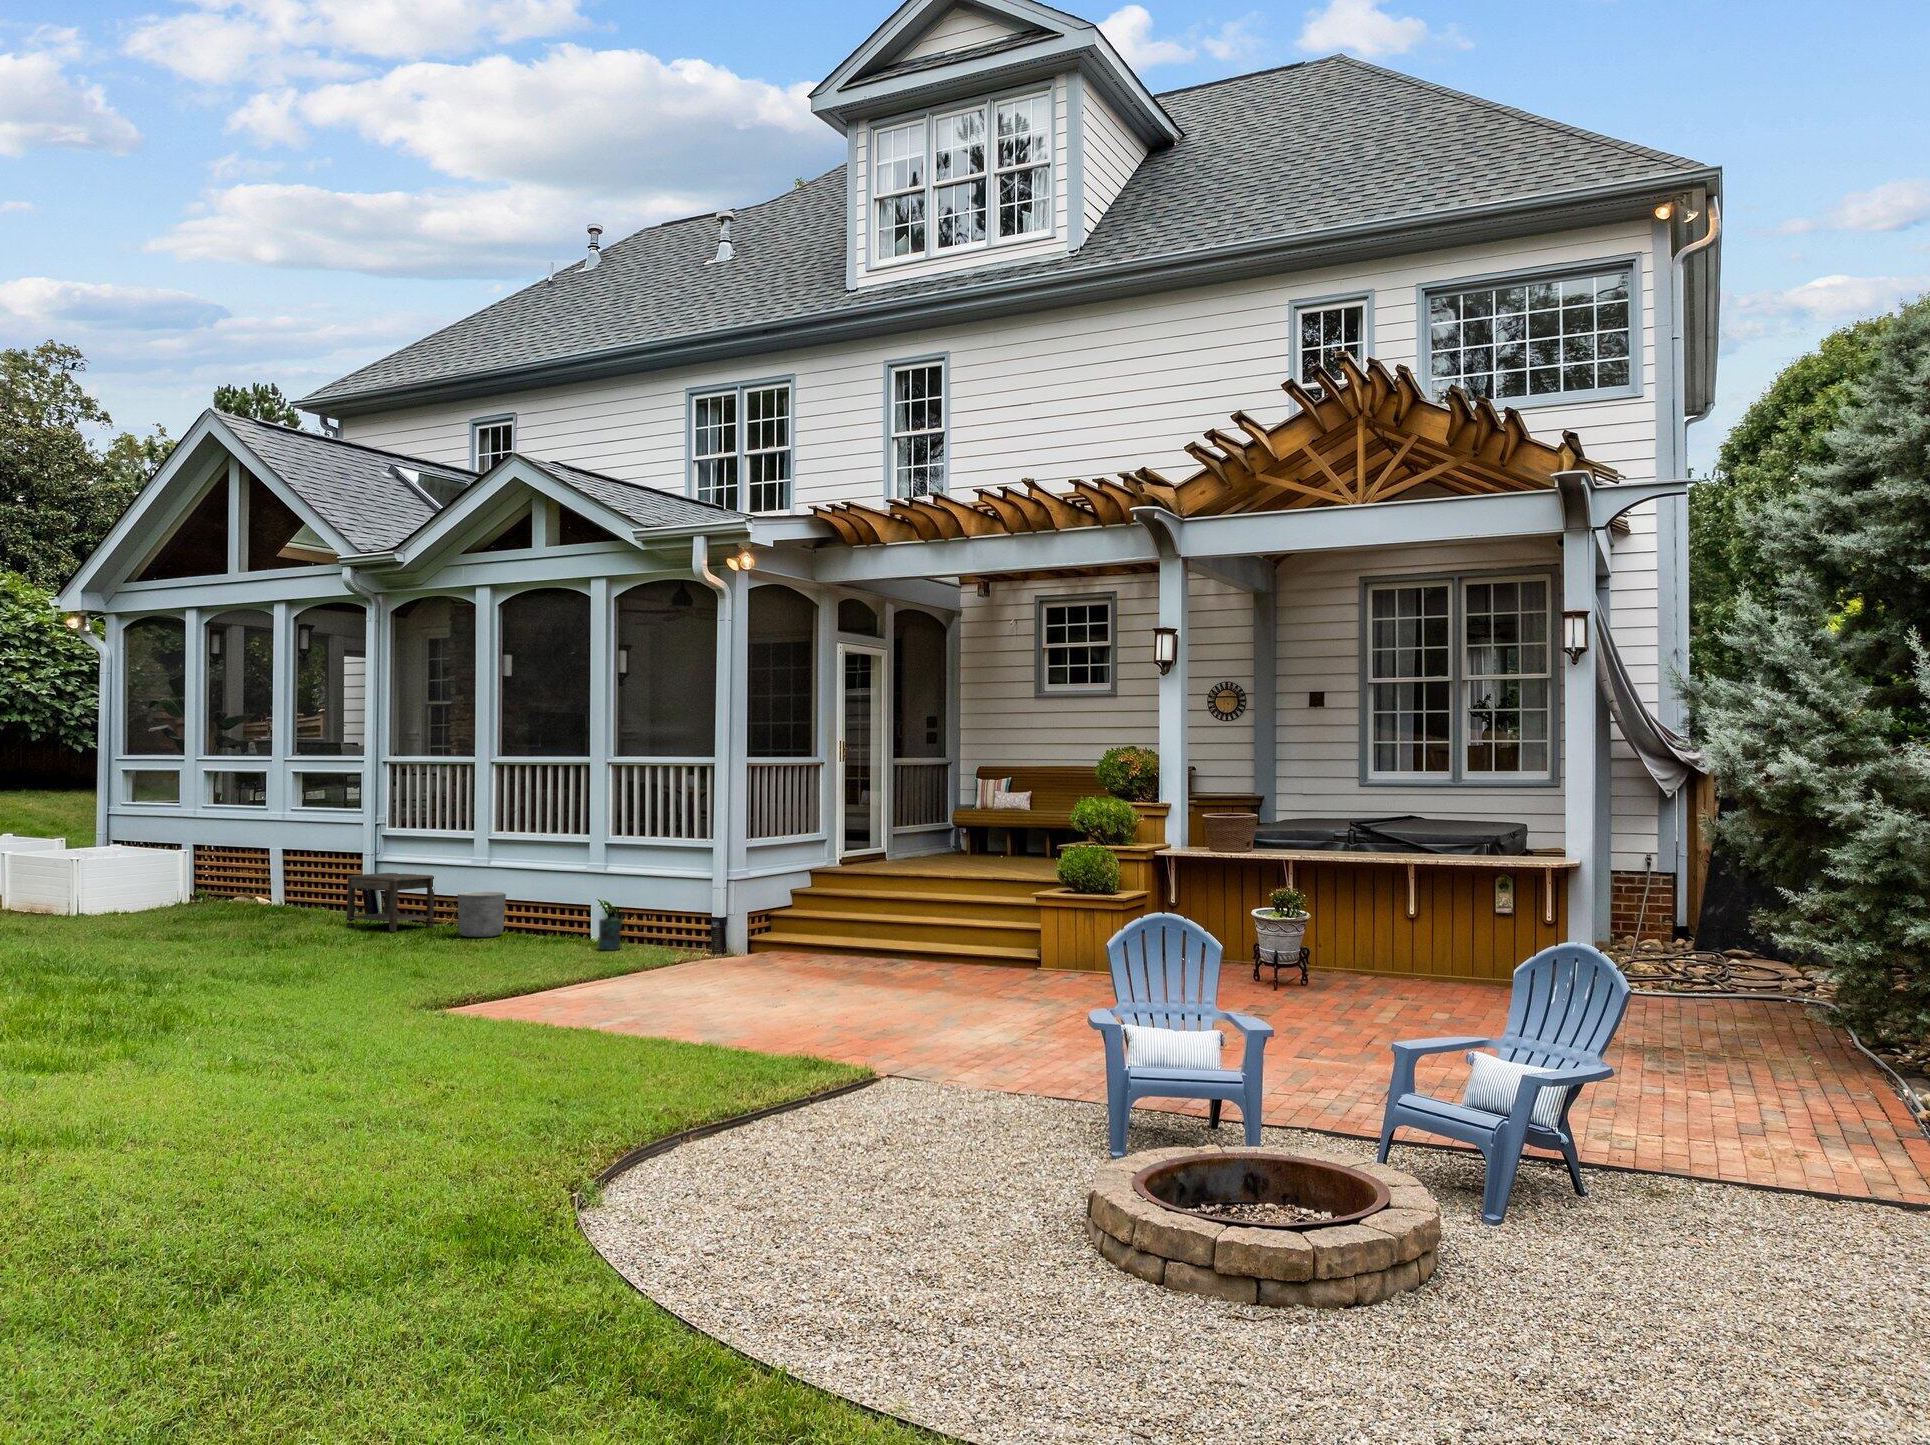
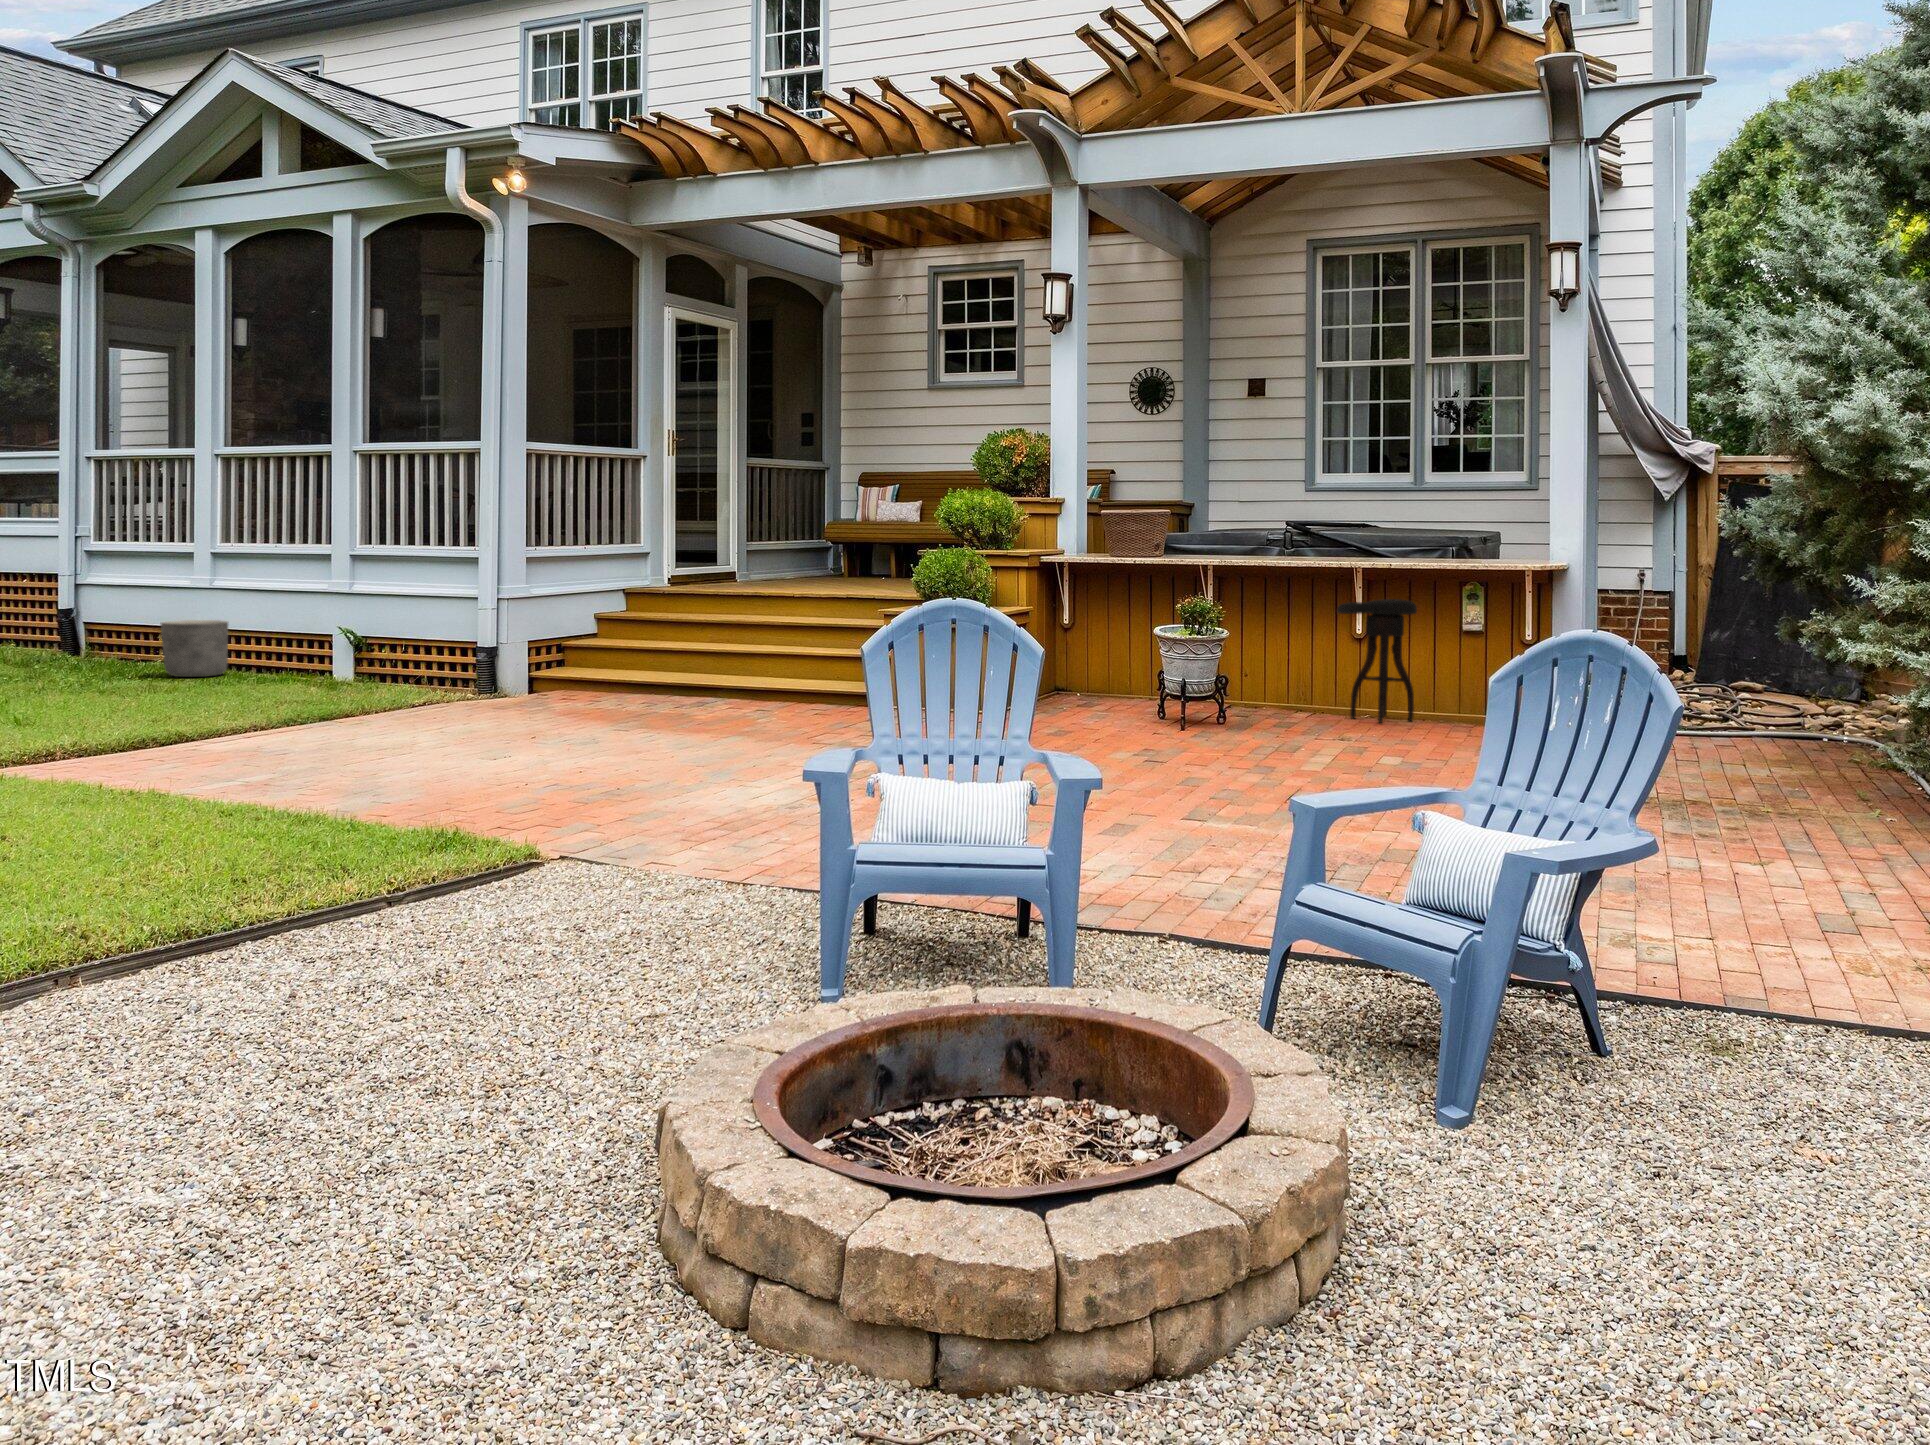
side table: present [347,873,434,932] -> none [25,599,148,672]
stool: none [1395,884,1461,983] -> present [1337,599,1417,723]
watering can: present [599,912,626,950] -> none [330,643,375,691]

